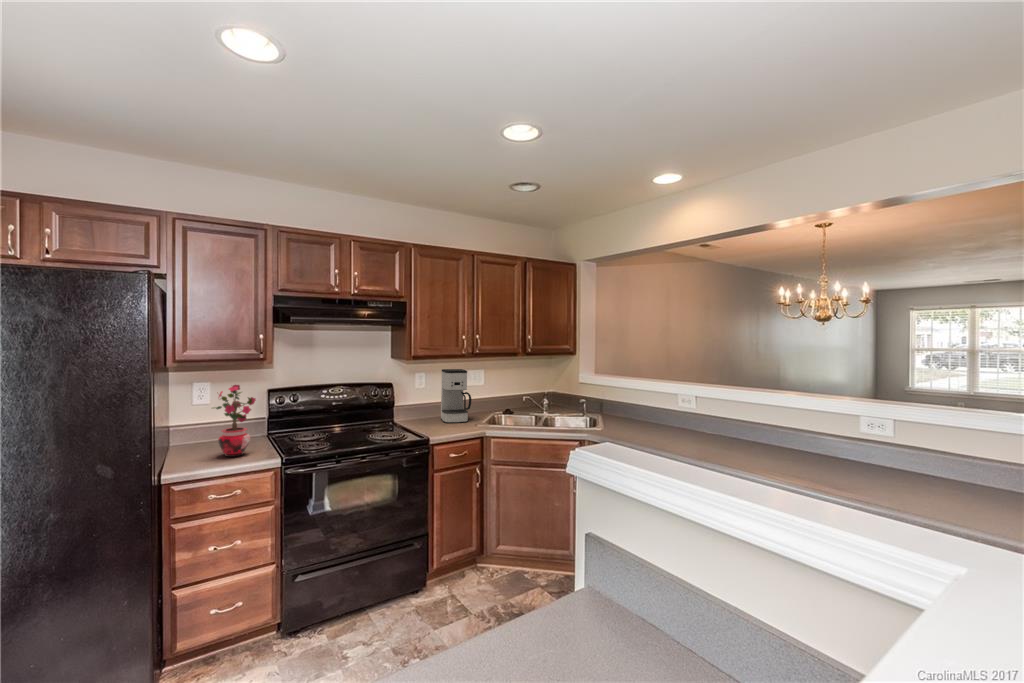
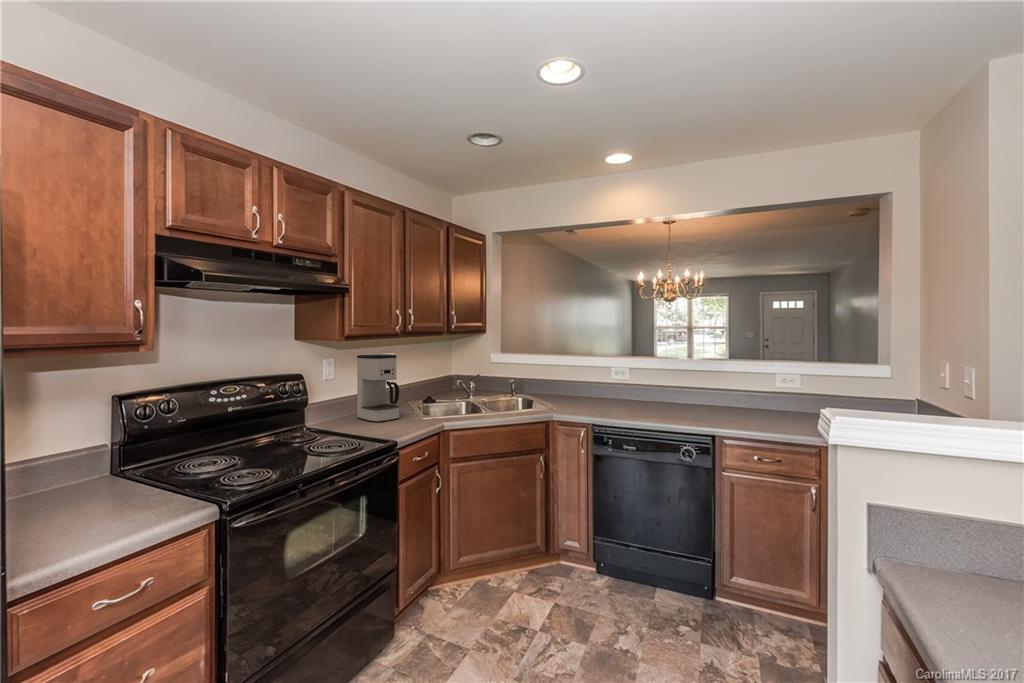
potted plant: present [215,385,256,457] -> none [47,385,140,517]

